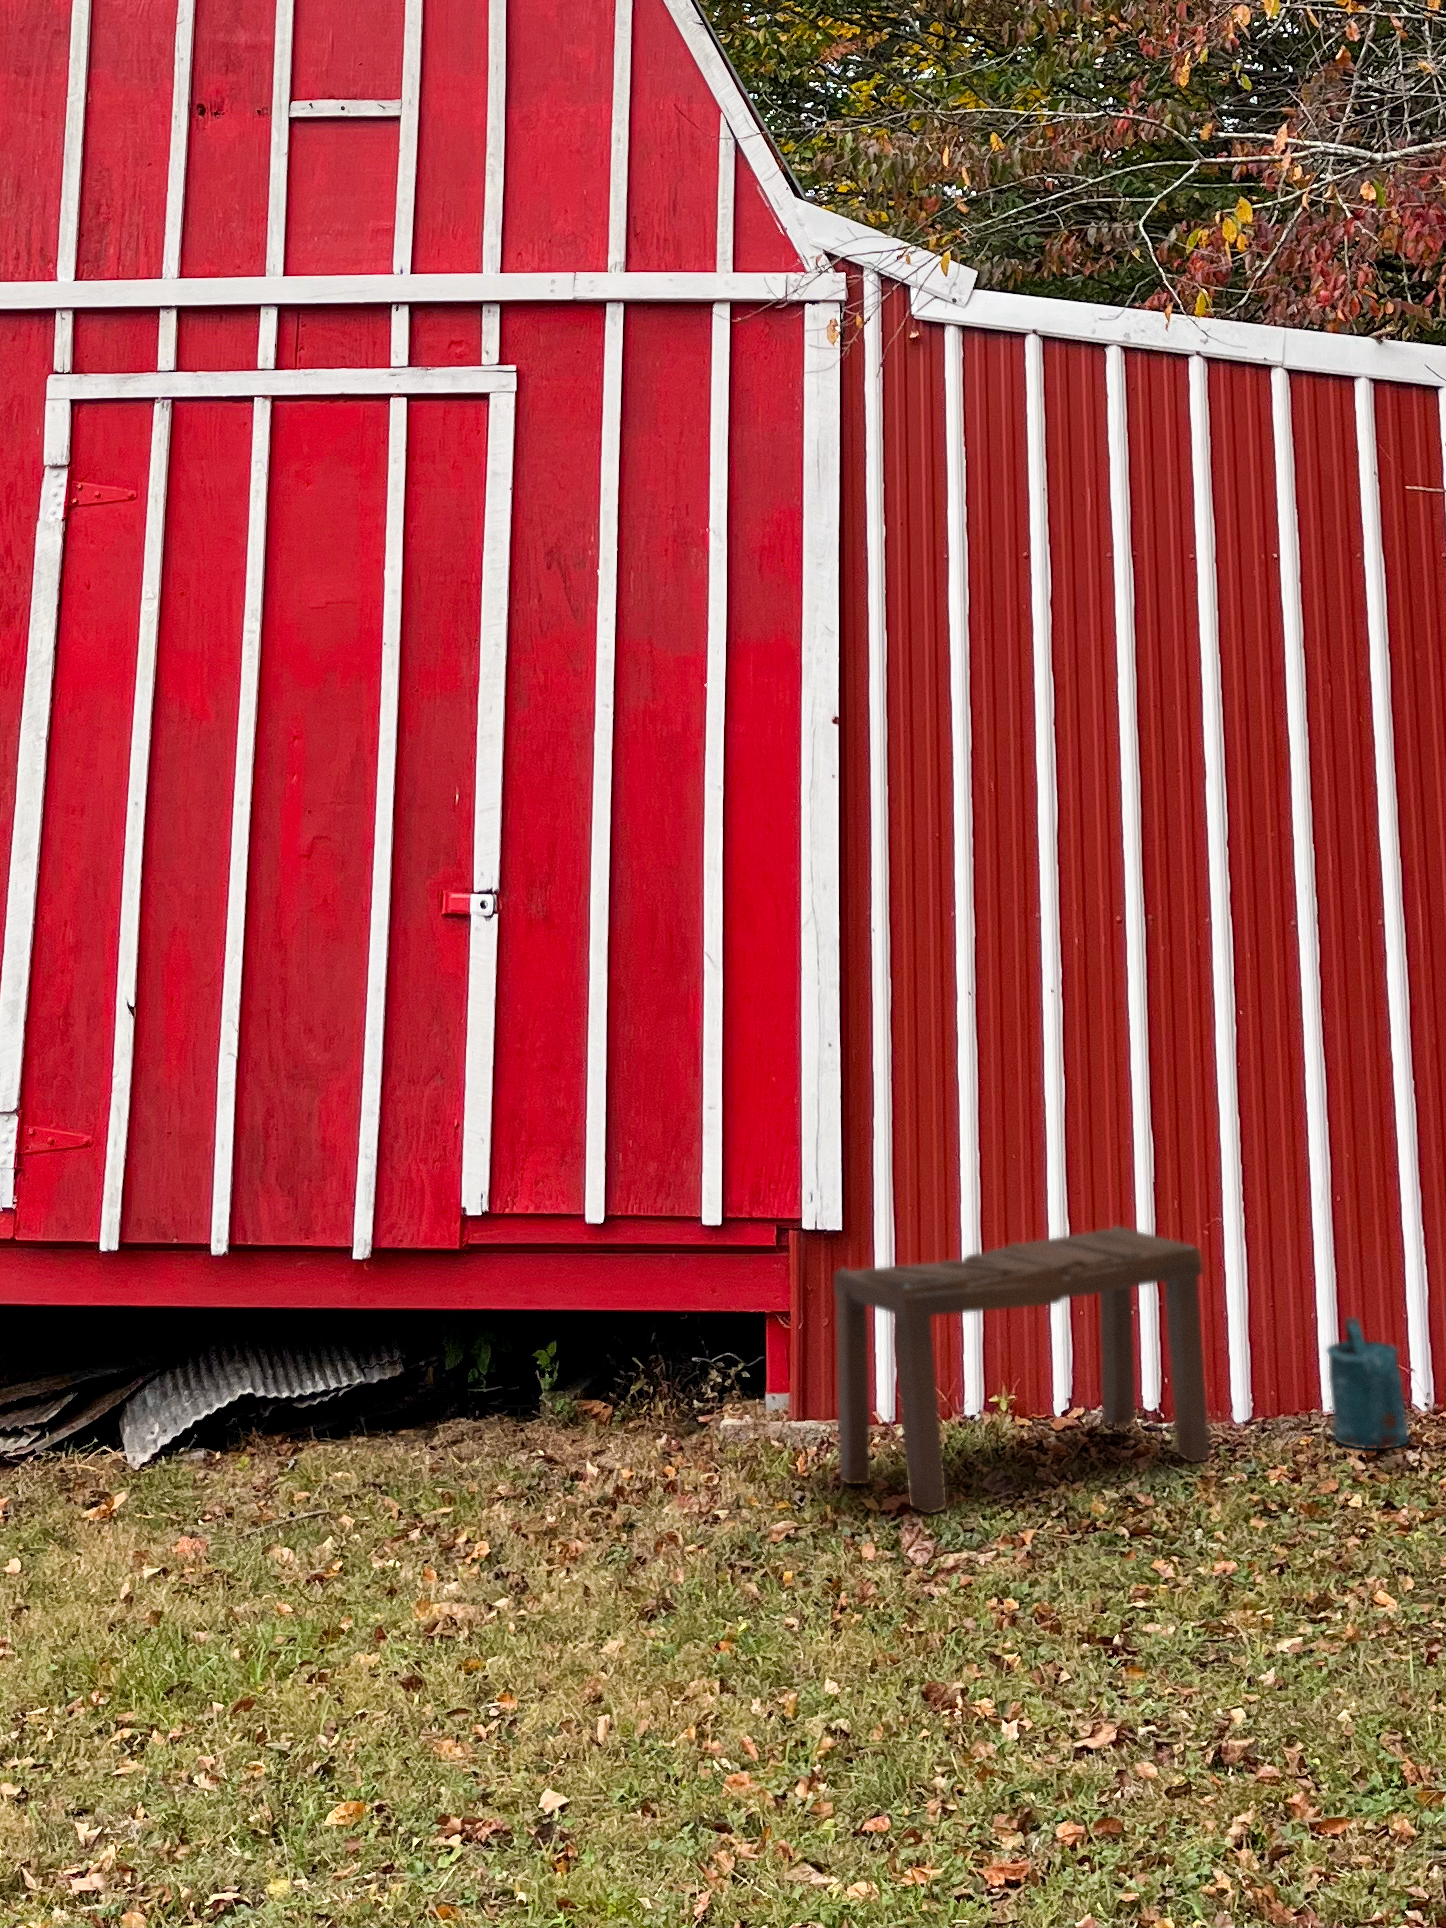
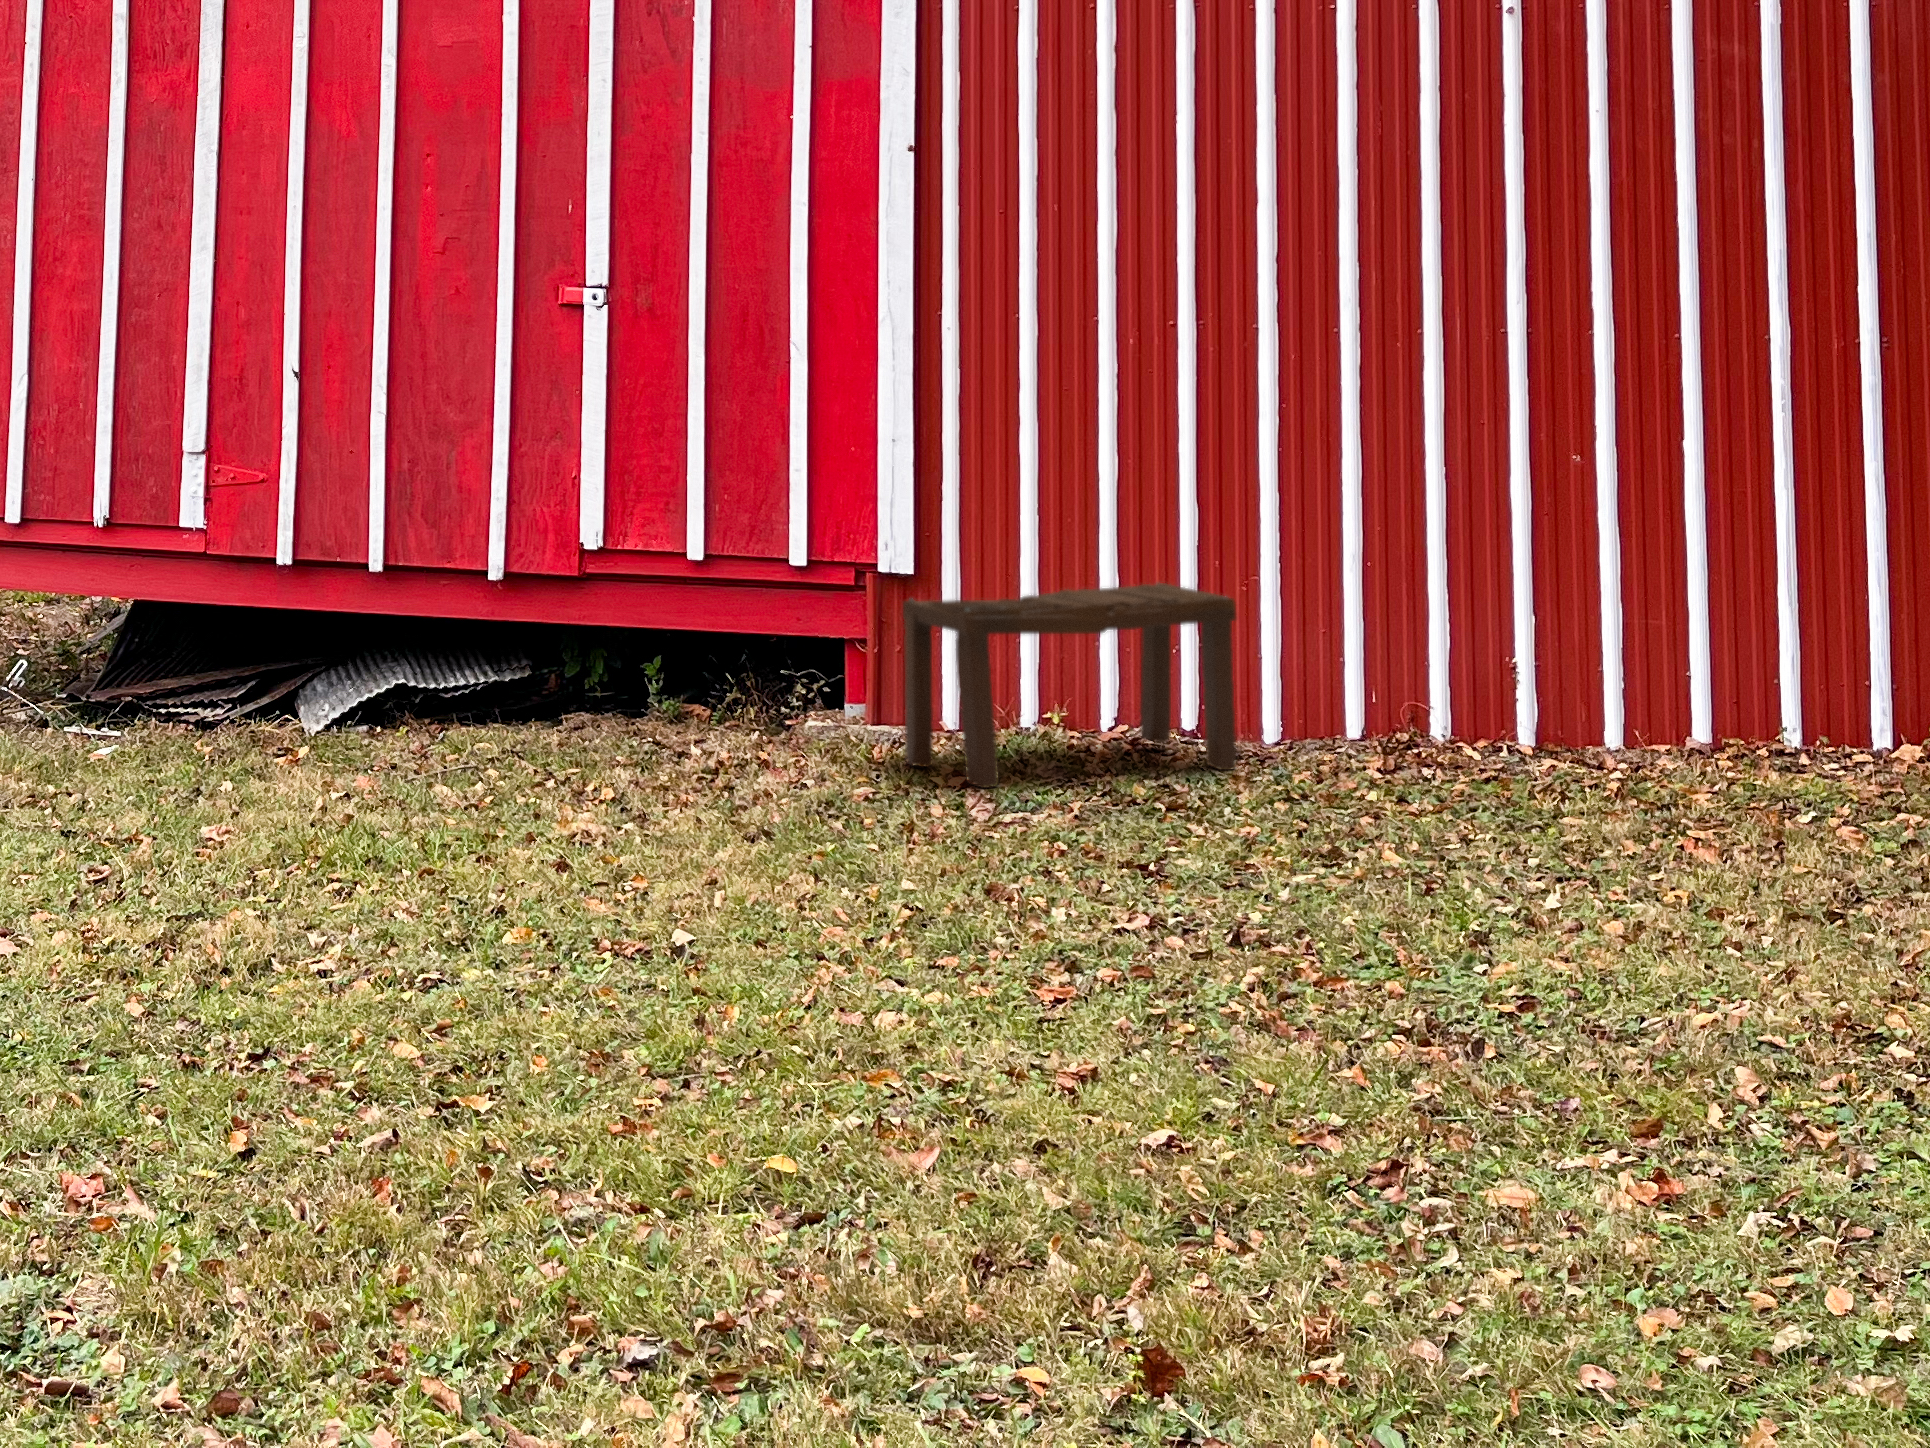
watering can: present [1327,1317,1409,1449] -> none [1348,667,1423,771]

